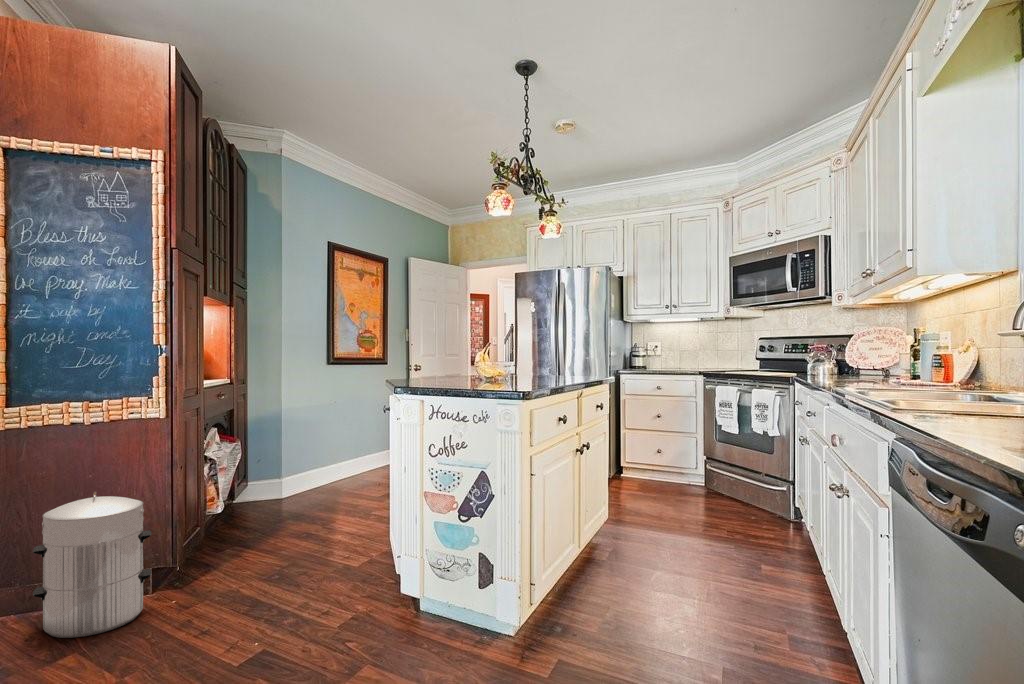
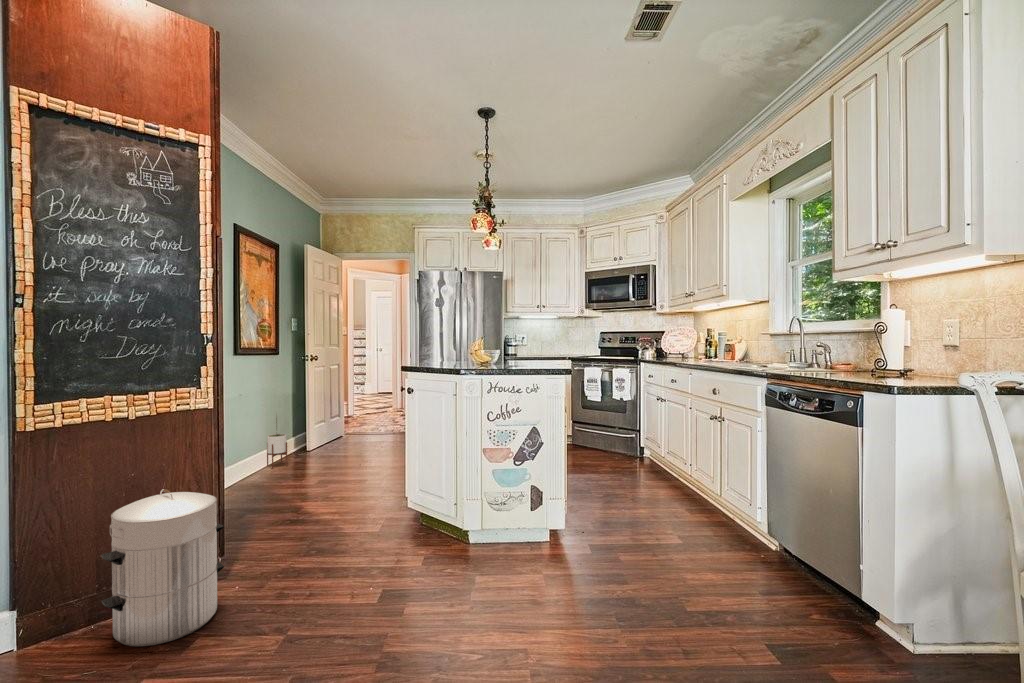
potted plant: none [342,423,361,489] -> present [267,417,287,468]

